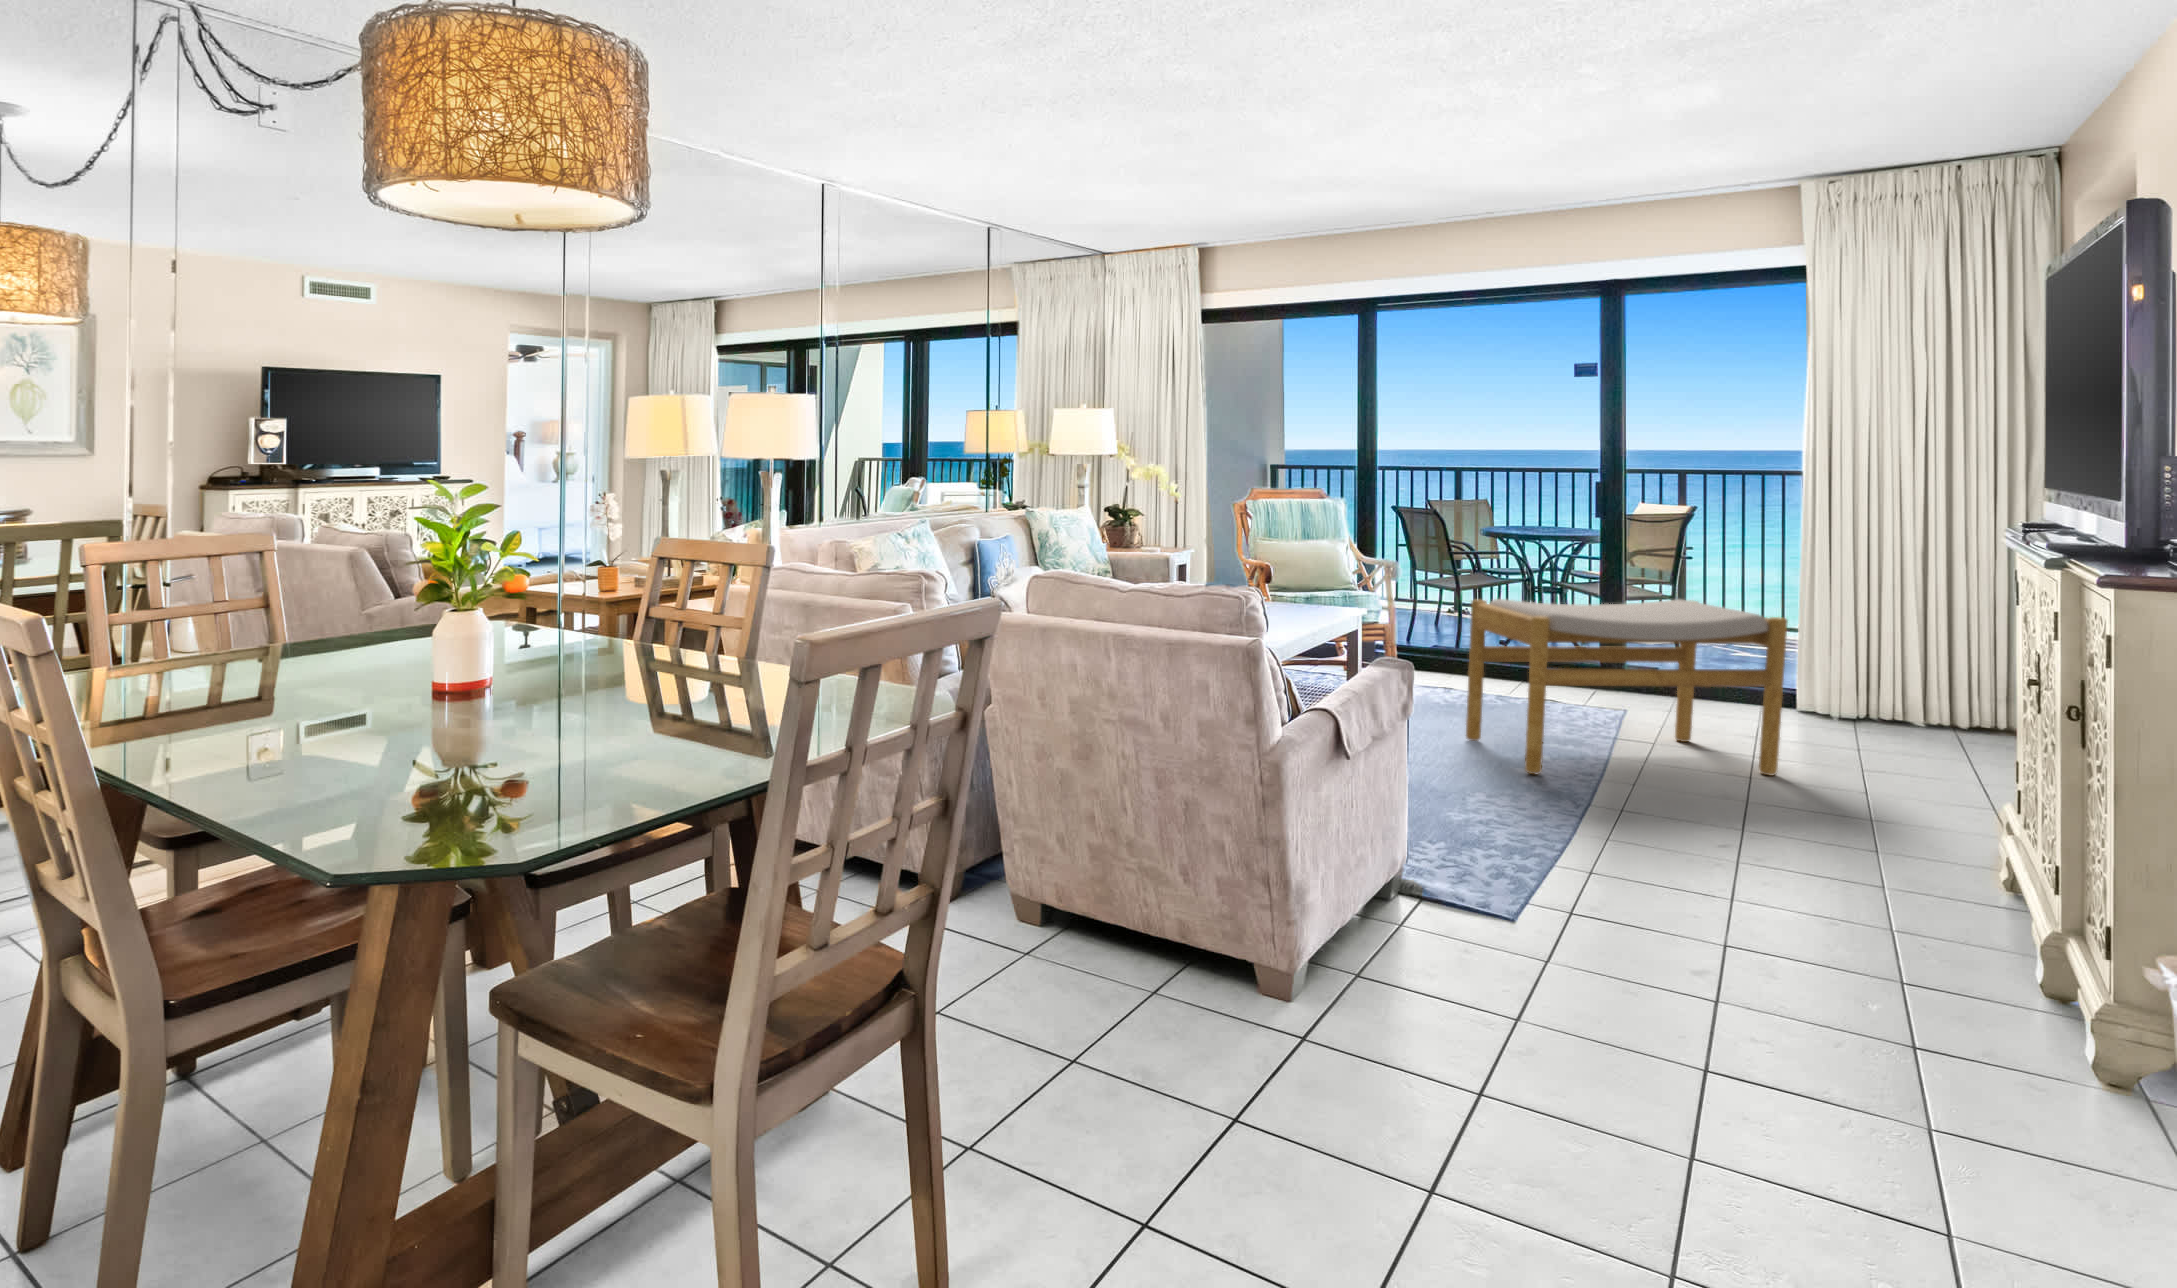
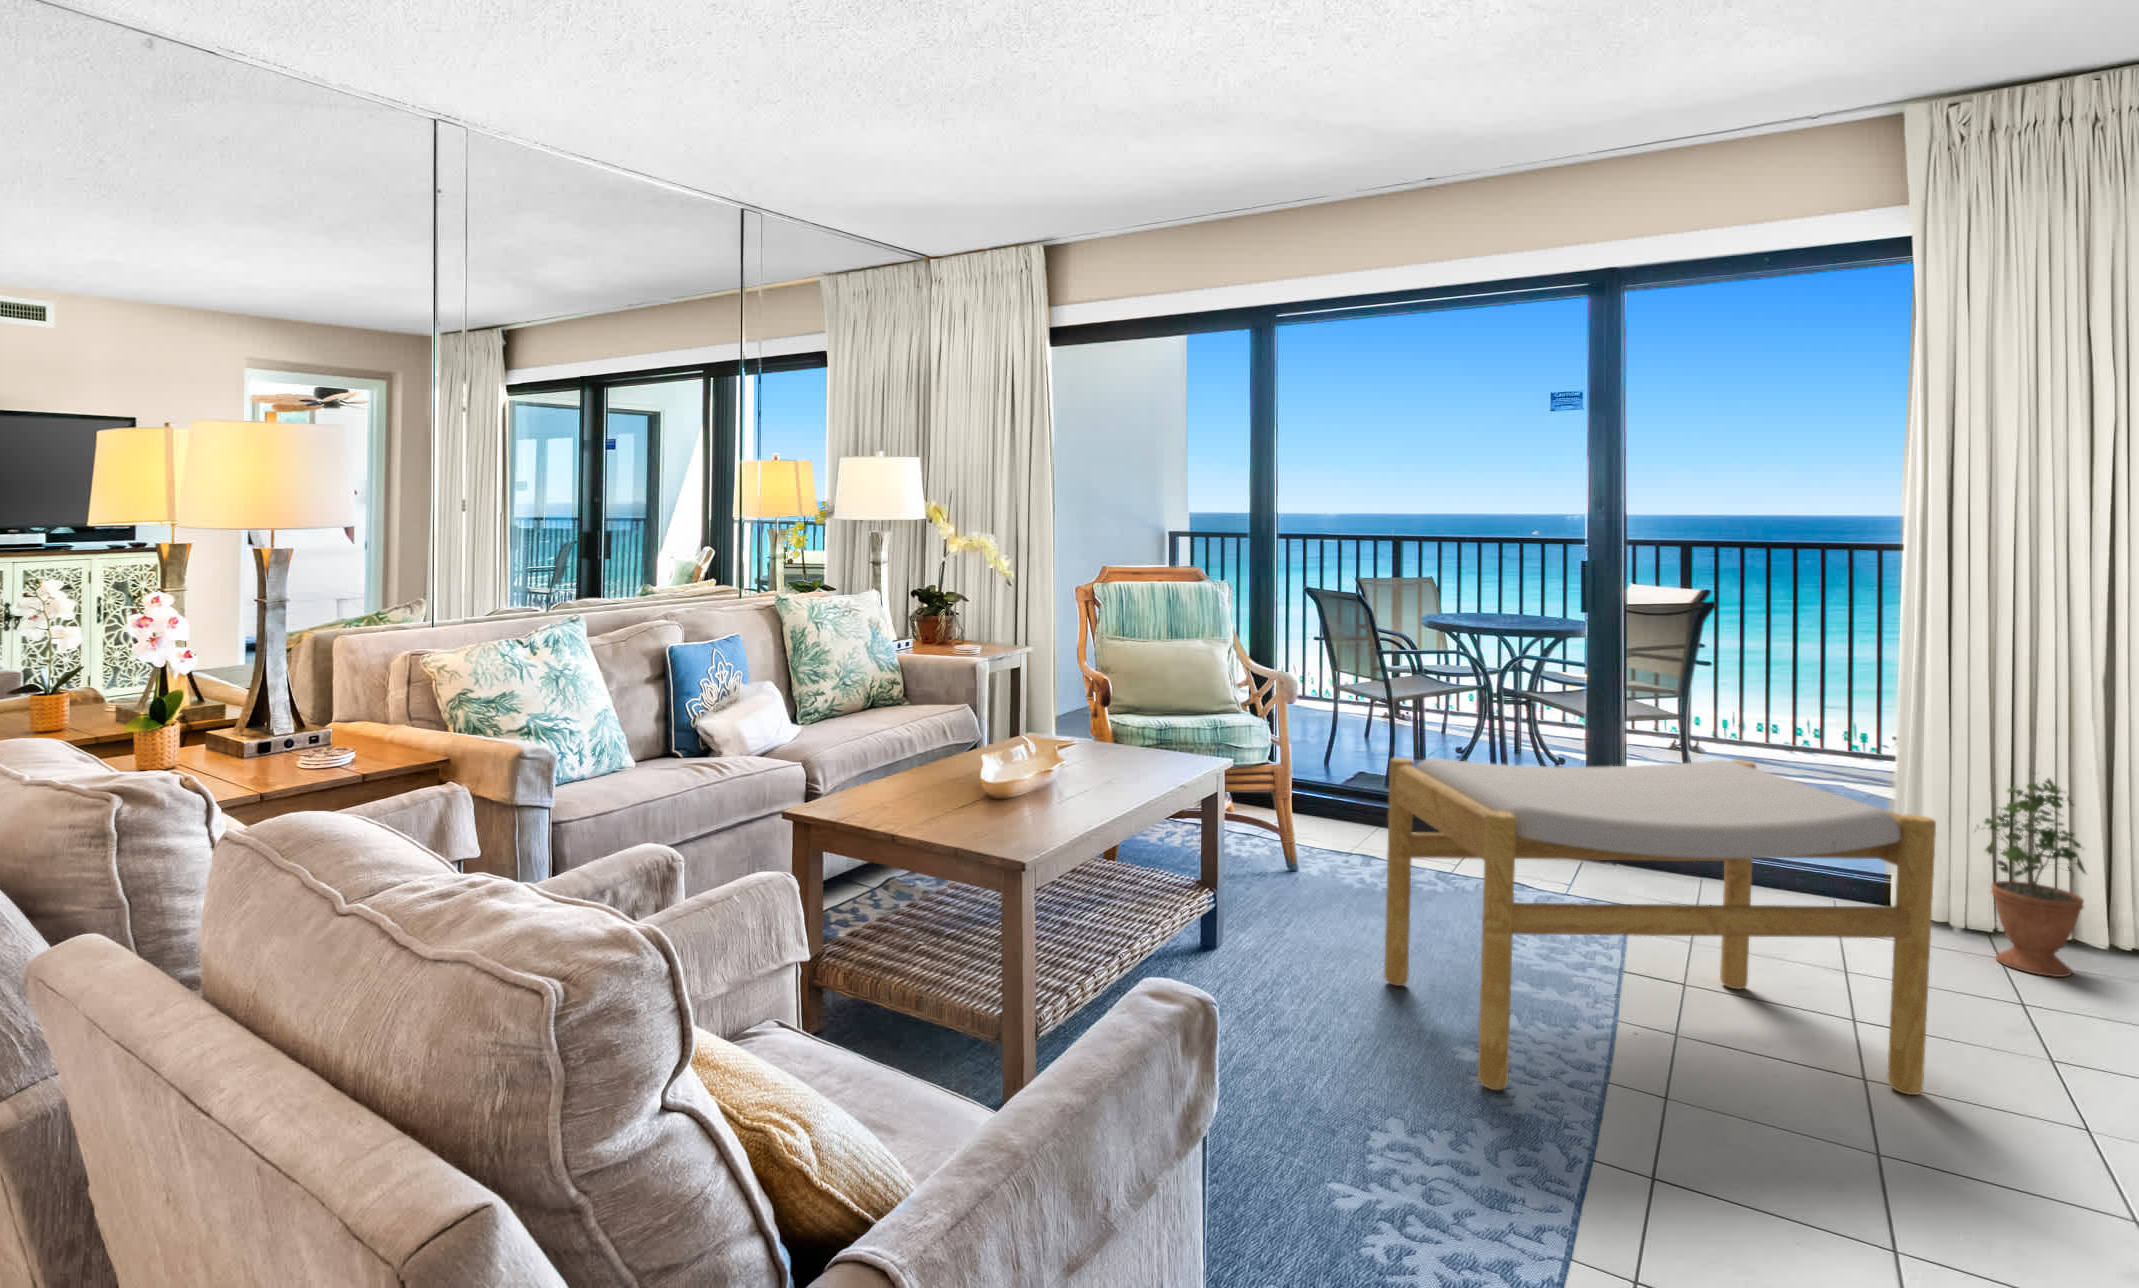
potted plant: none [1842,612,1908,737] -> present [1977,779,2086,977]

